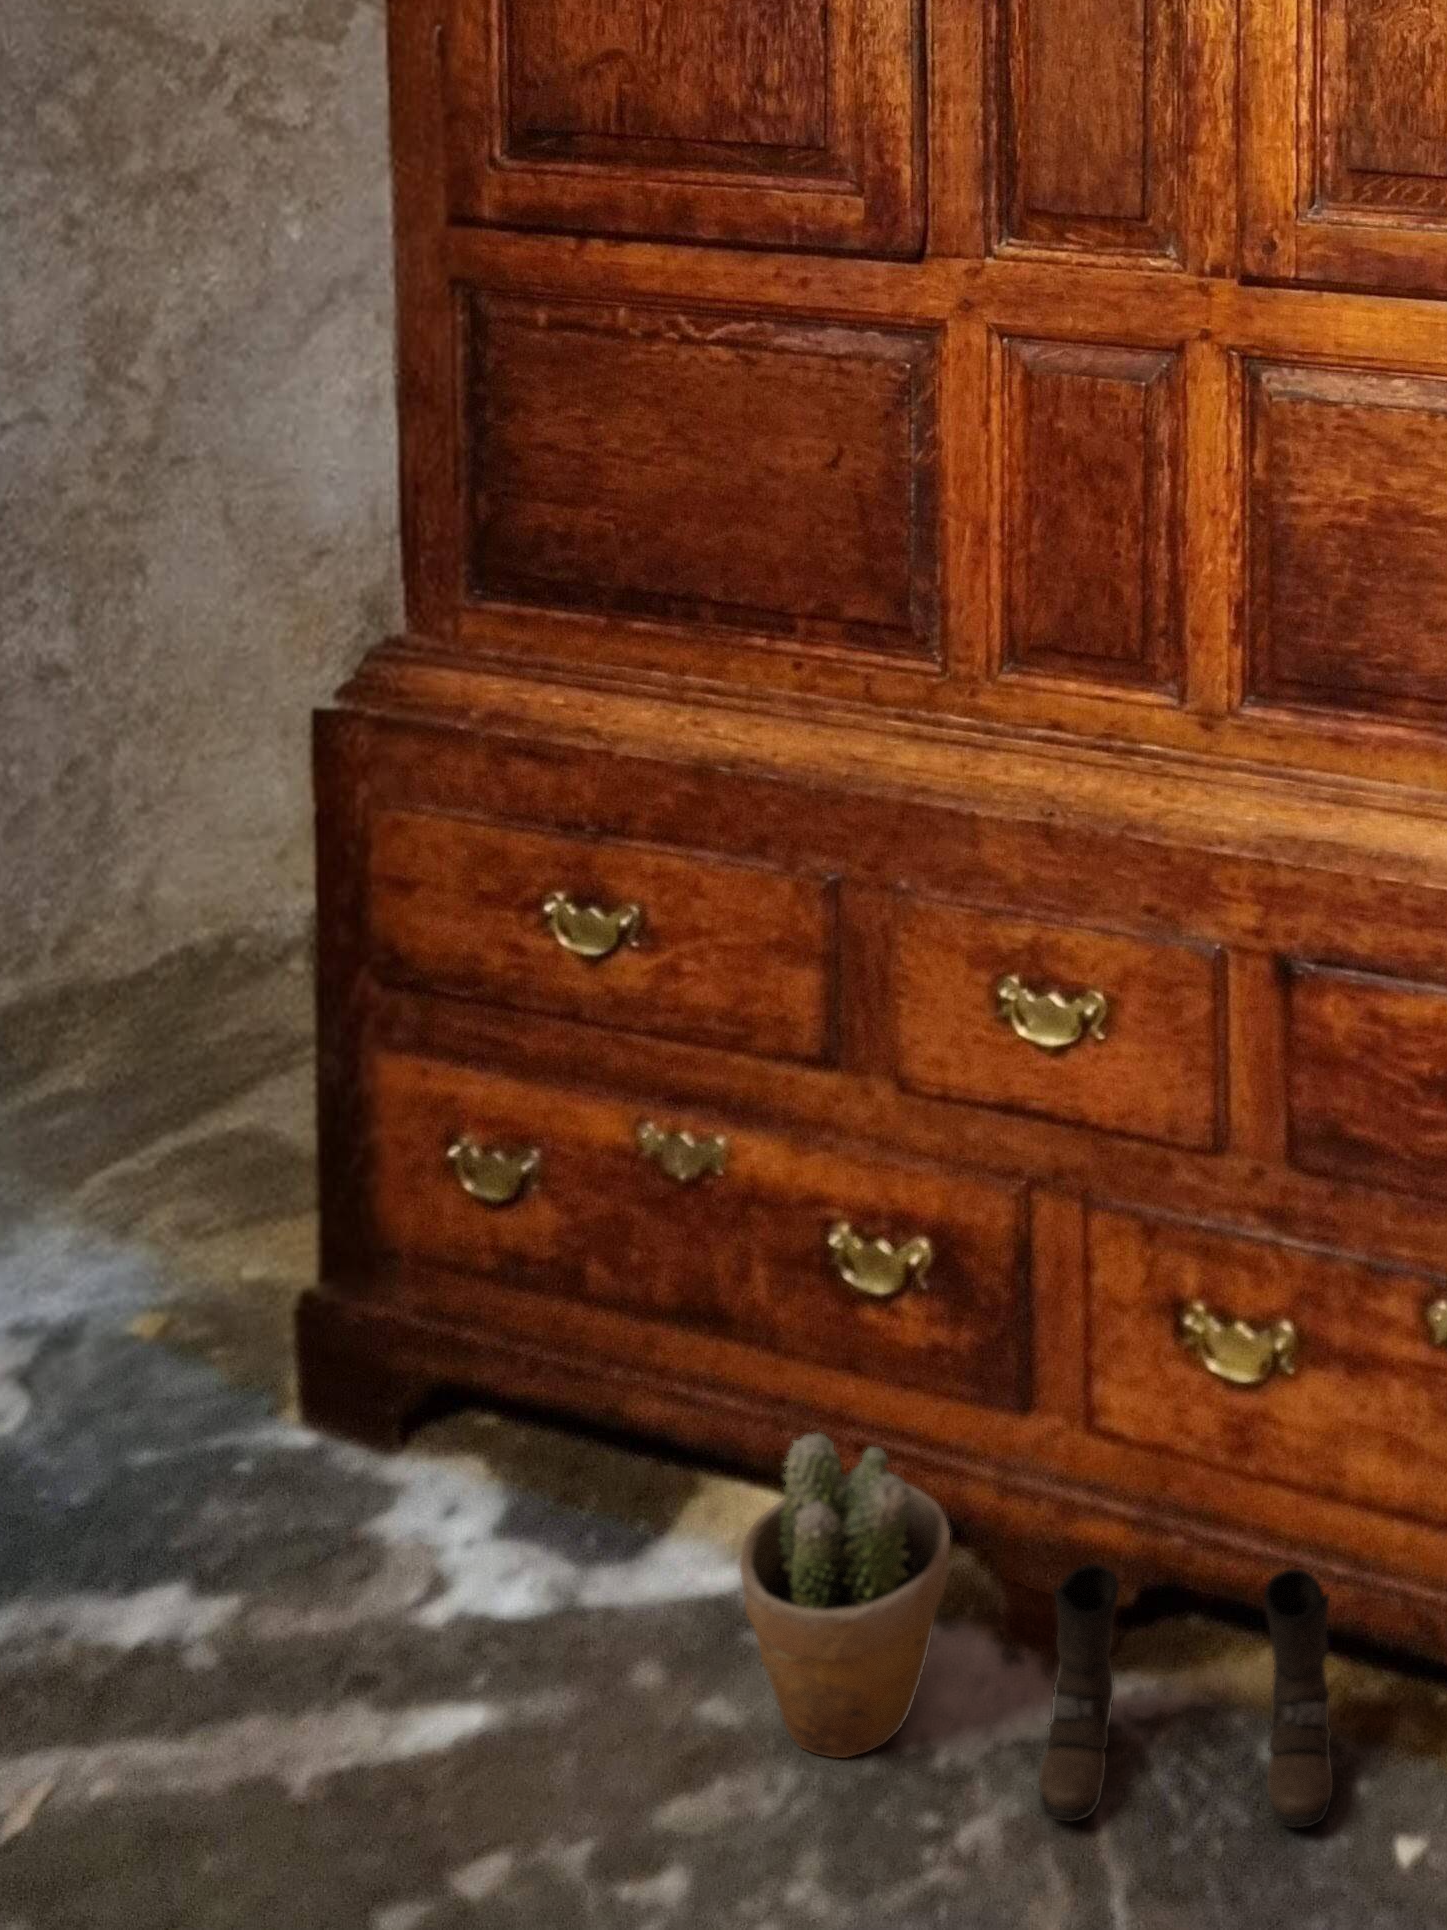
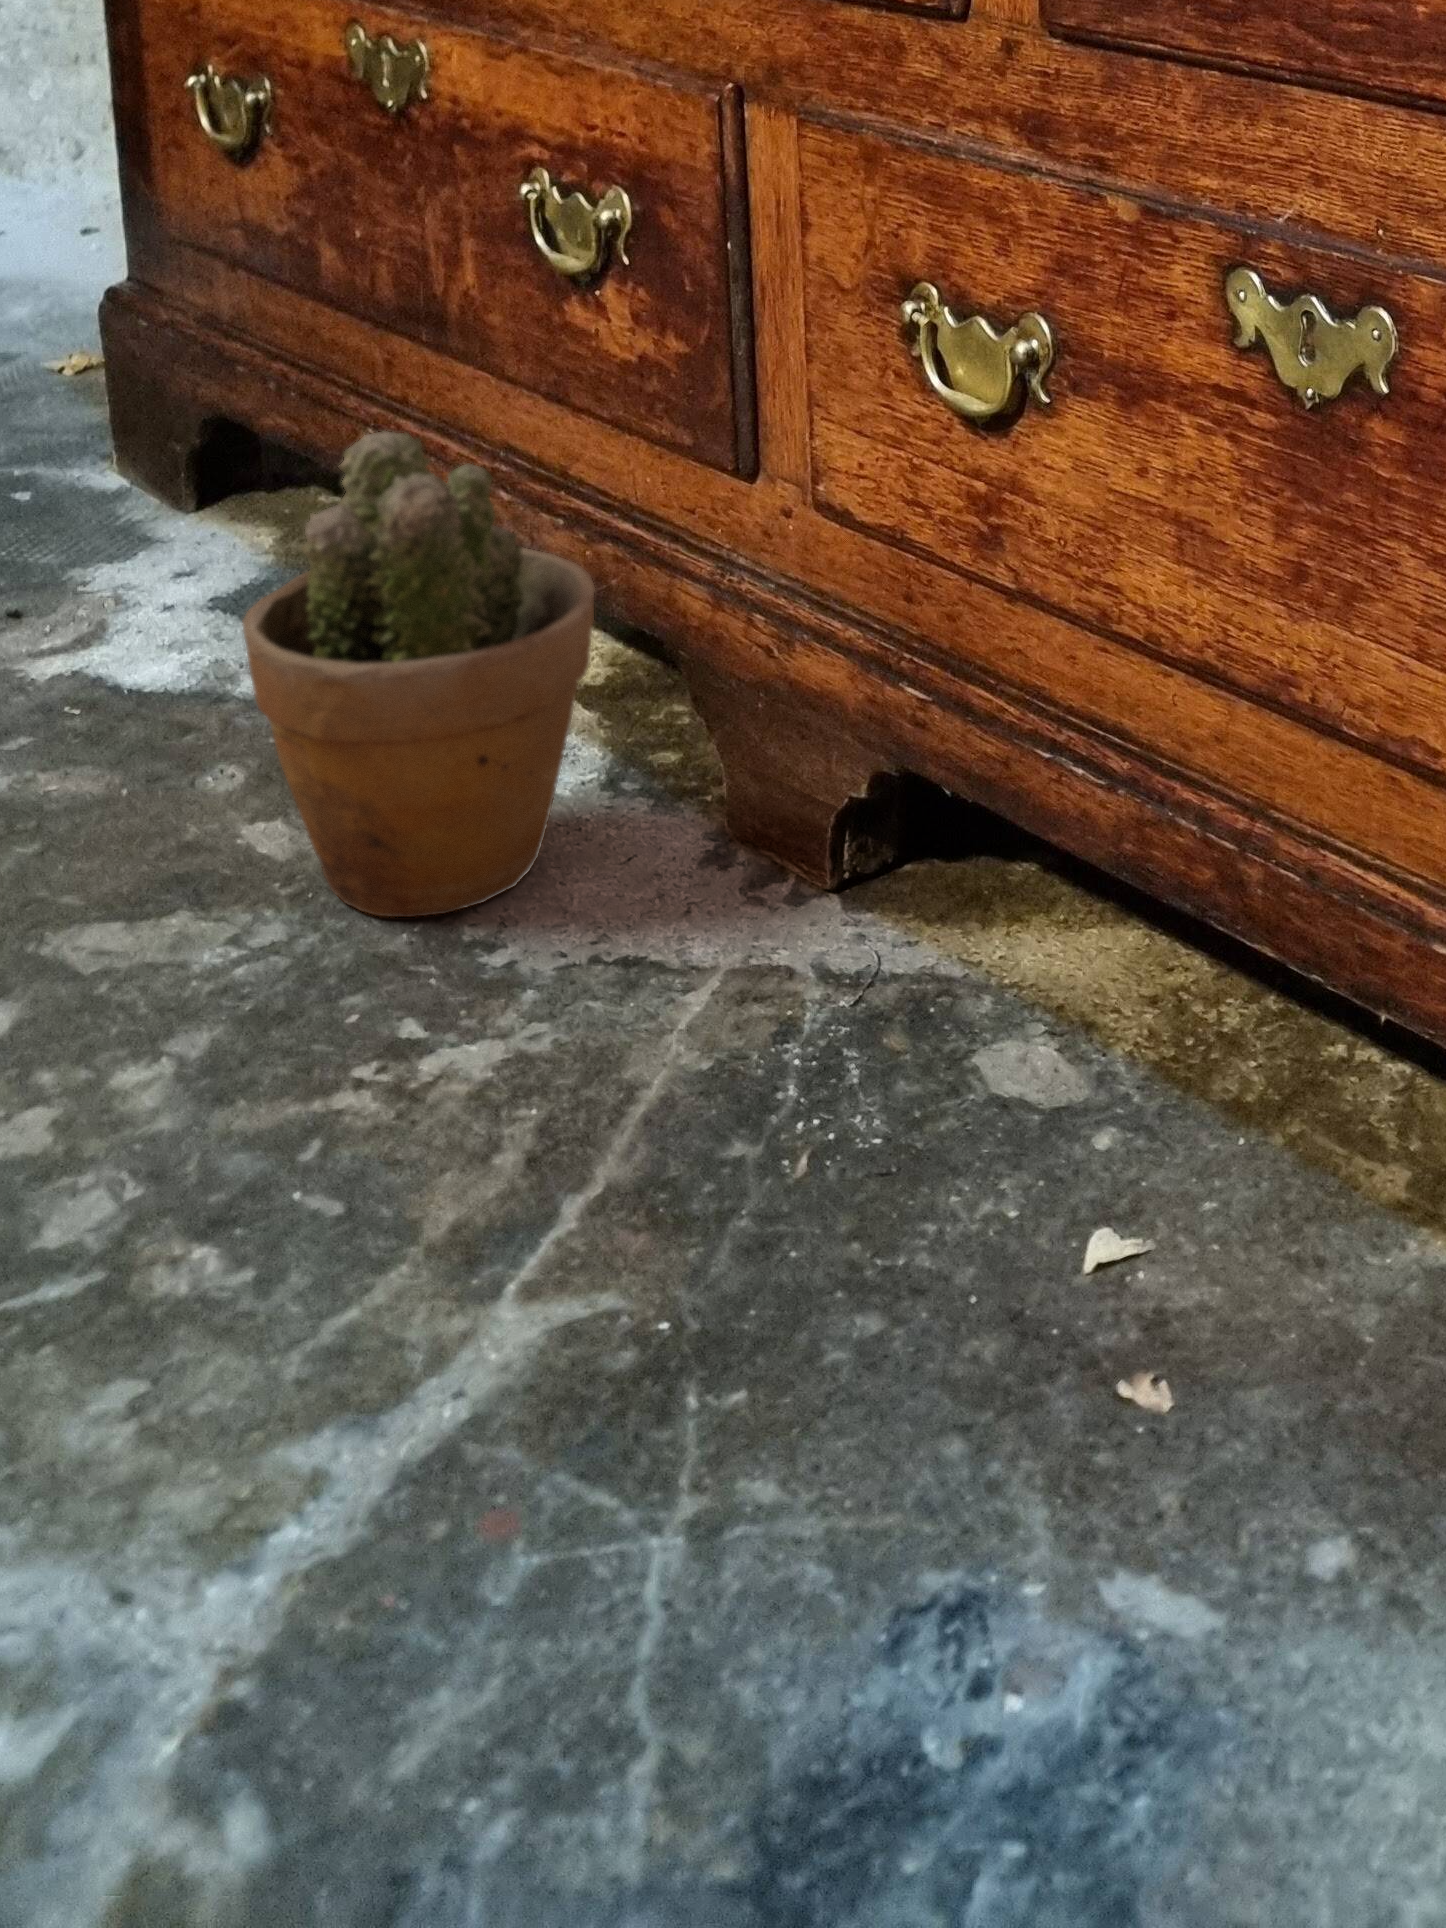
boots: present [1039,1564,1333,1828] -> none [566,697,1104,1155]

